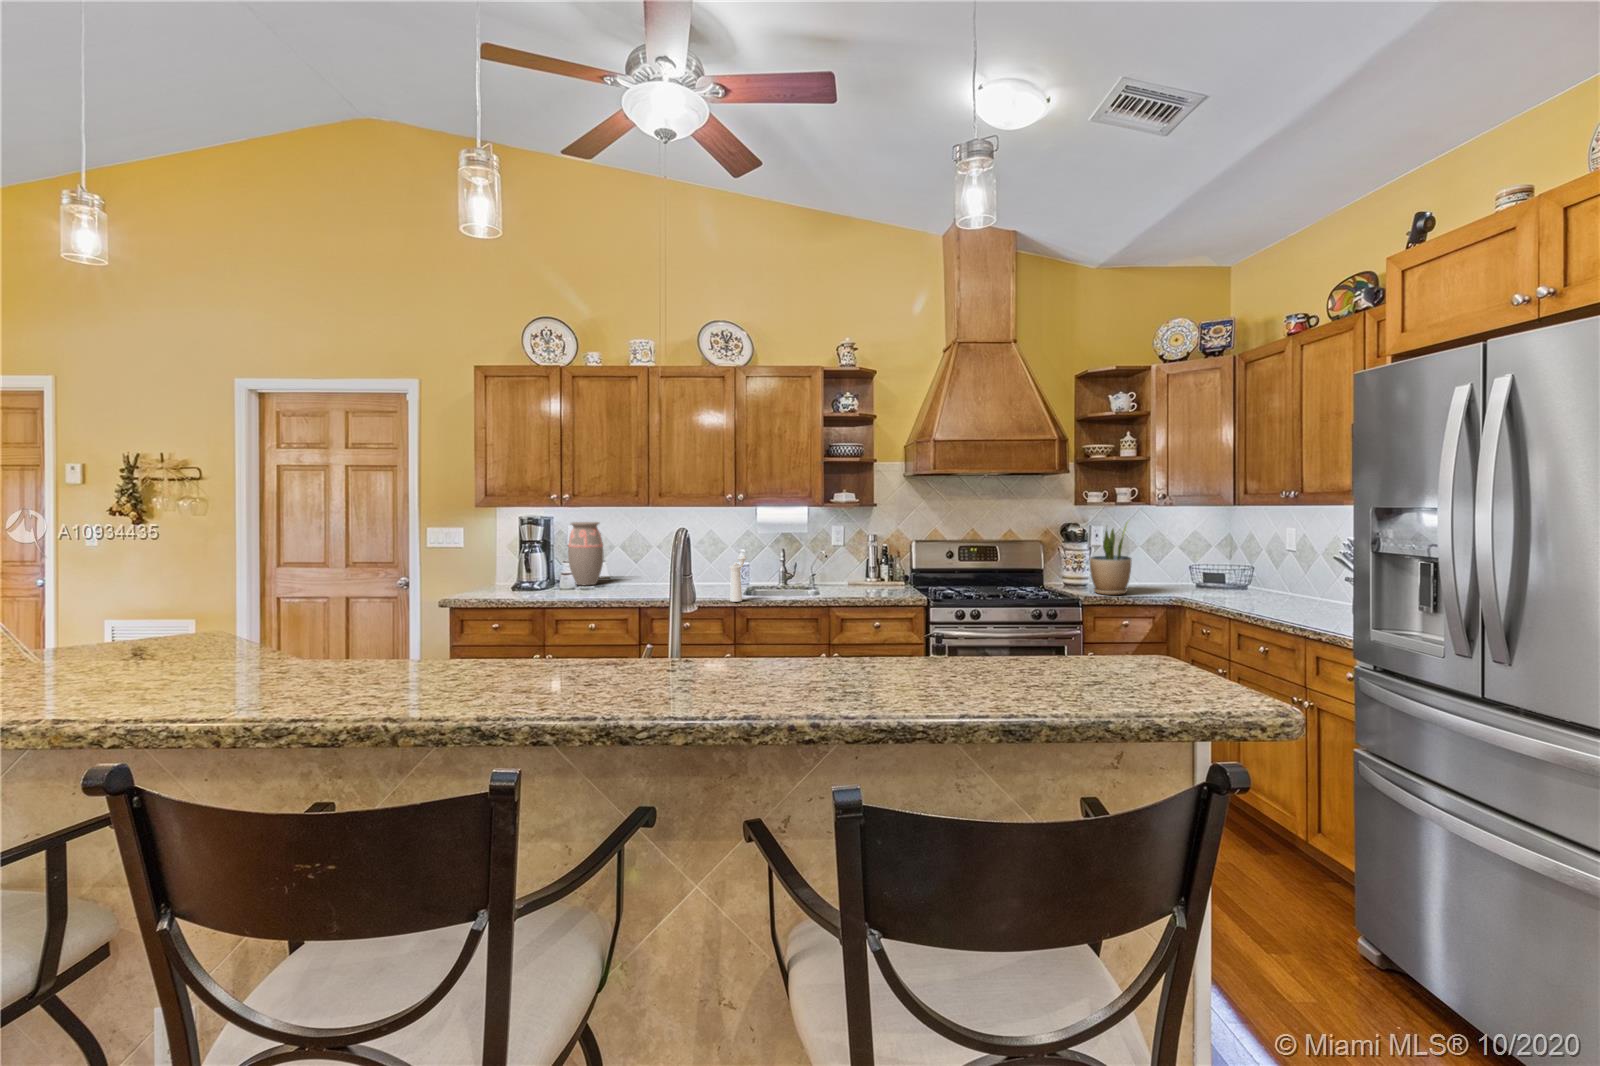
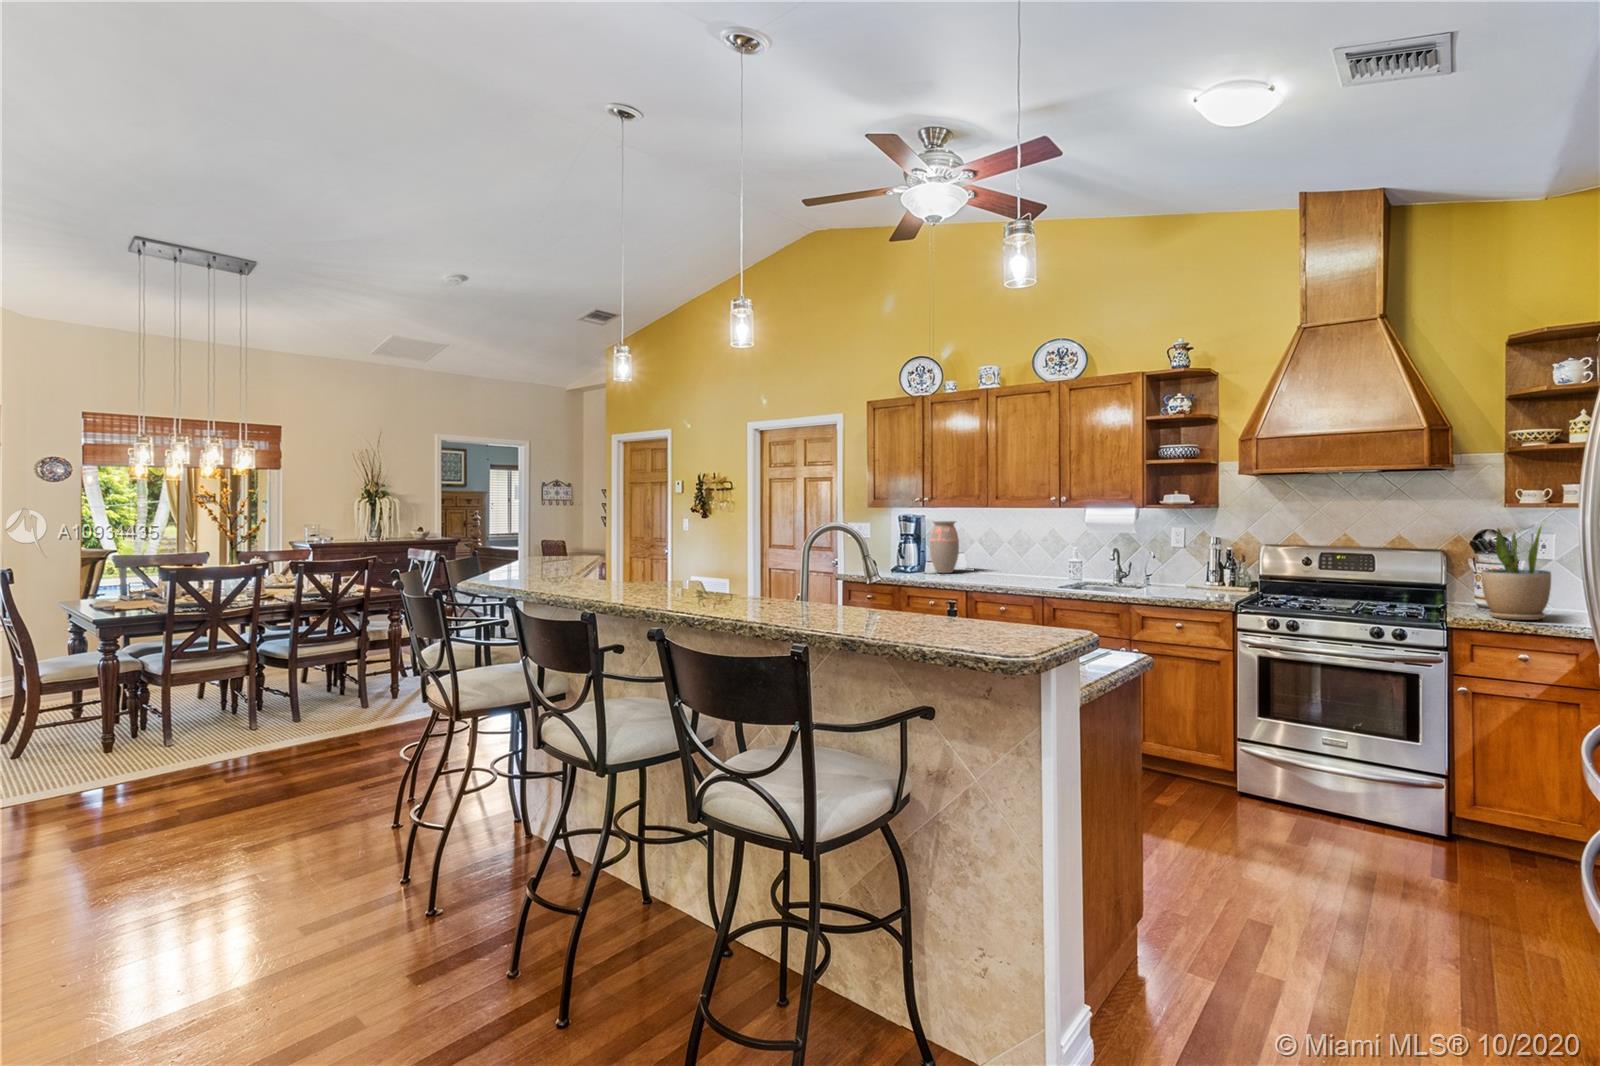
pepper mill: present [730,555,746,602] -> none [1025,551,1048,591]

